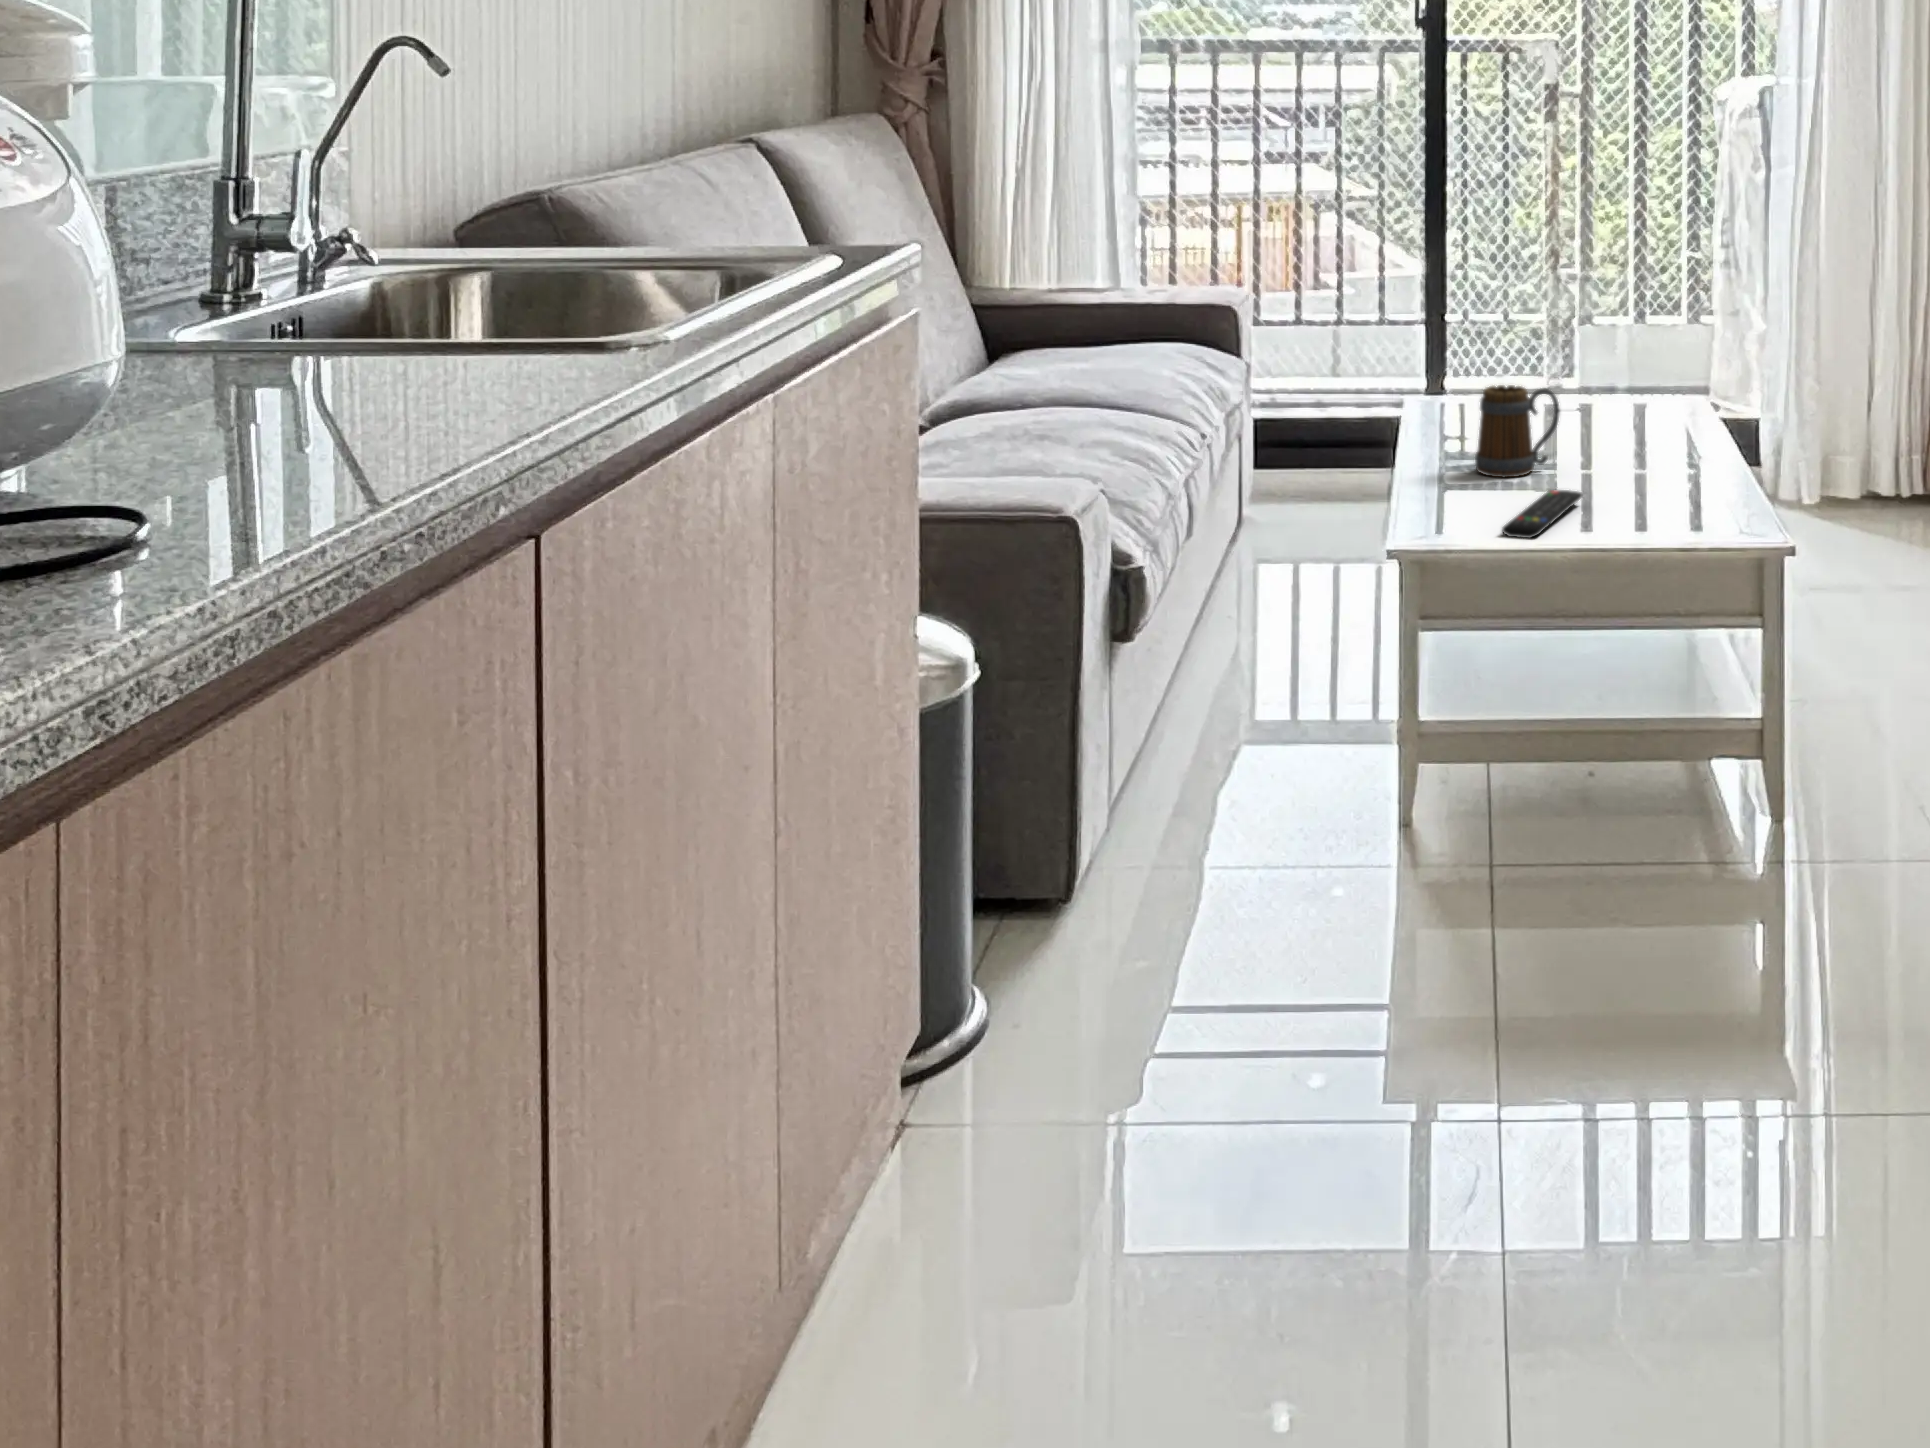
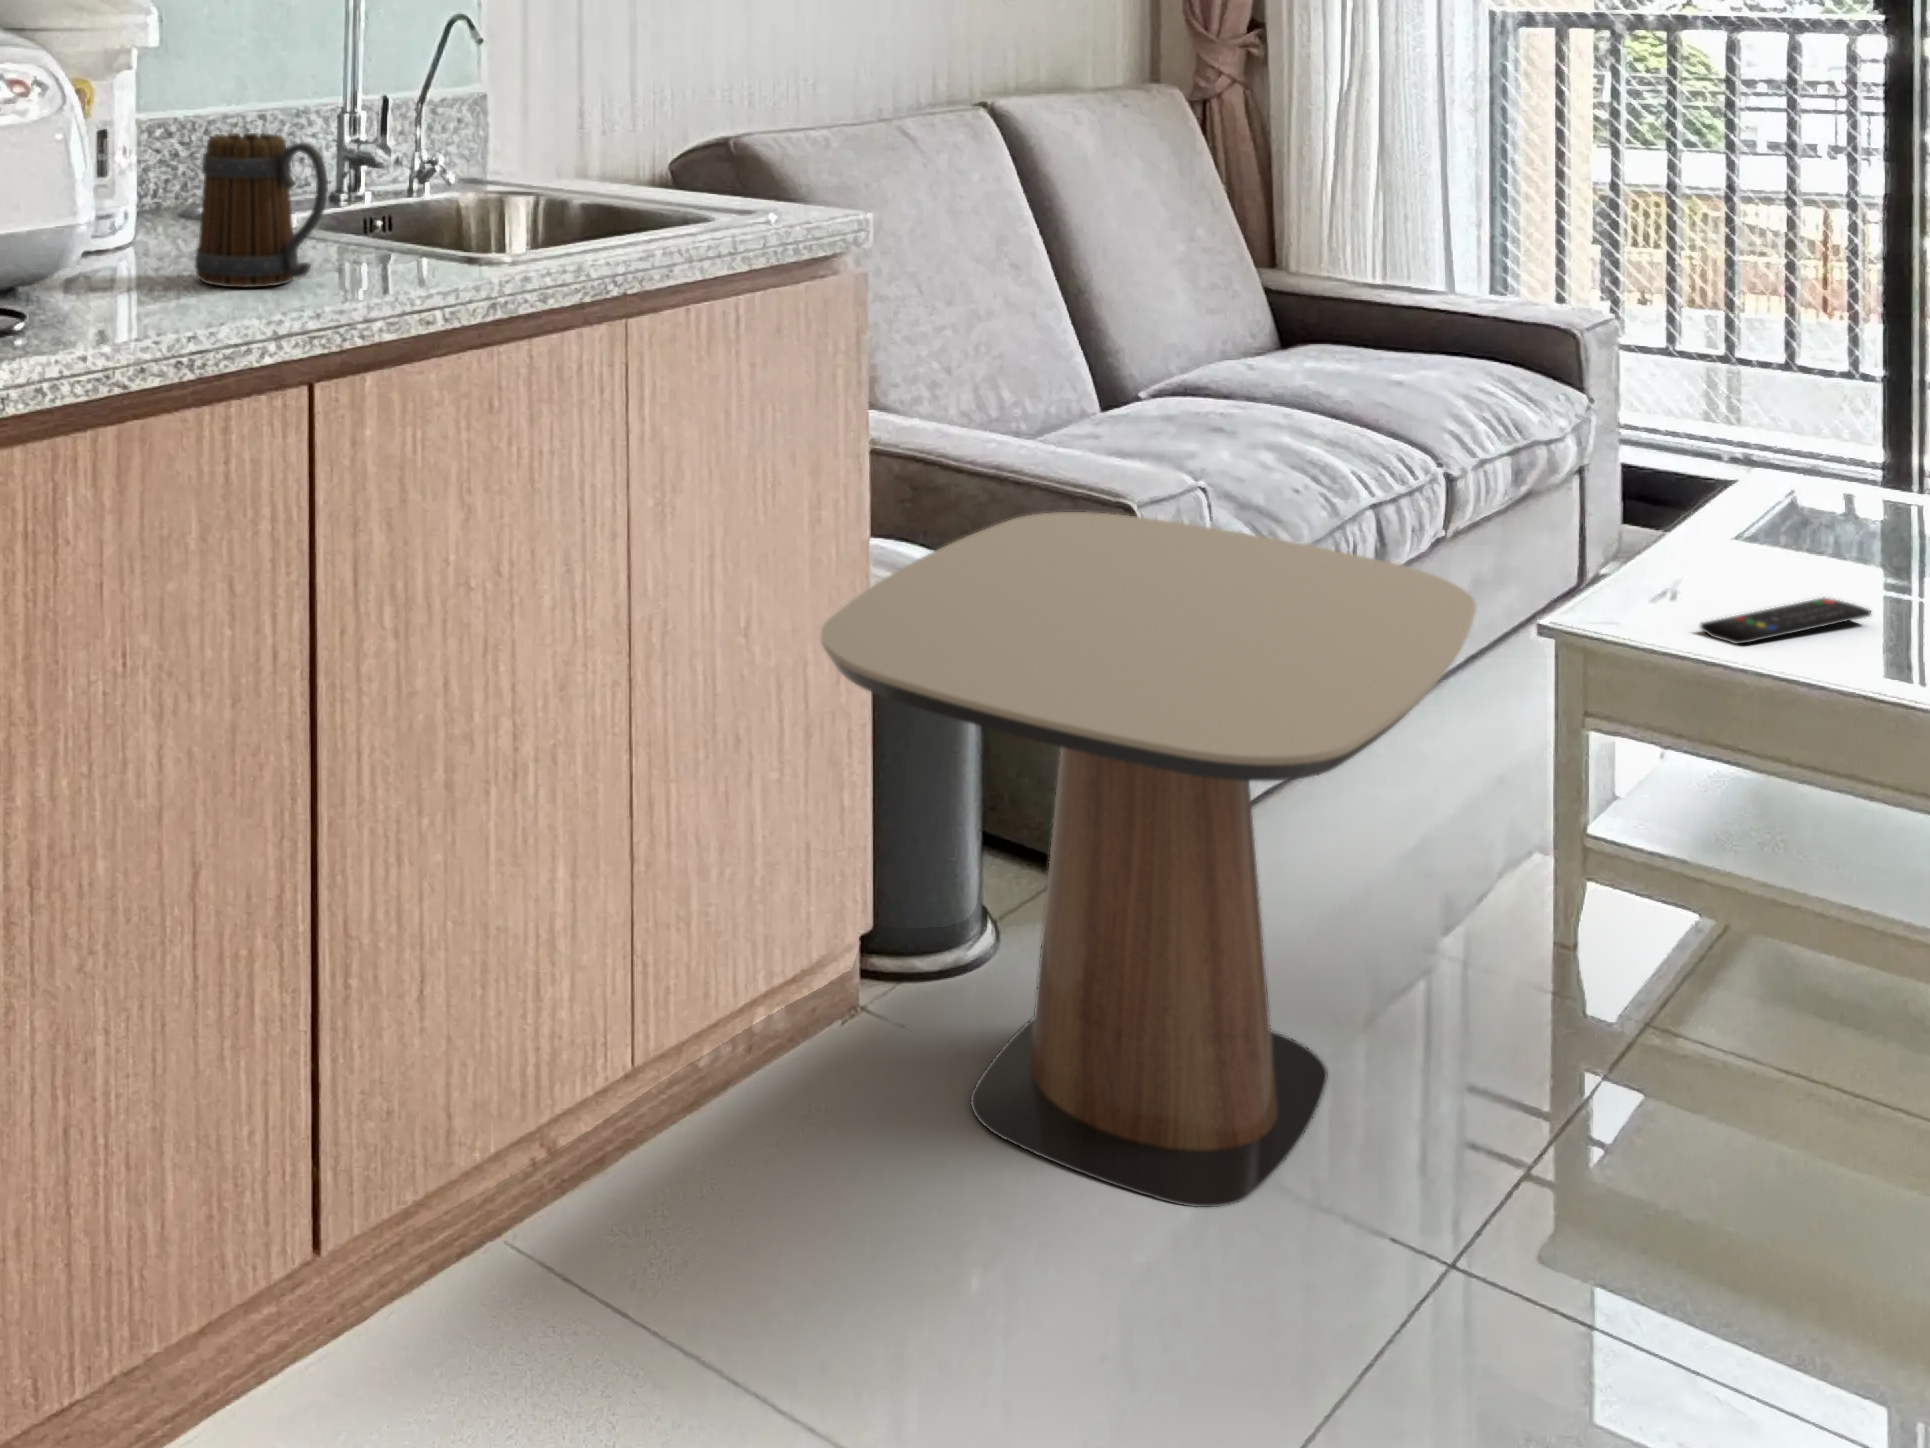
mug: present [1475,385,1560,477] -> present [194,133,328,287]
side table: none [931,525,1469,1197] -> present [821,512,1476,1207]

